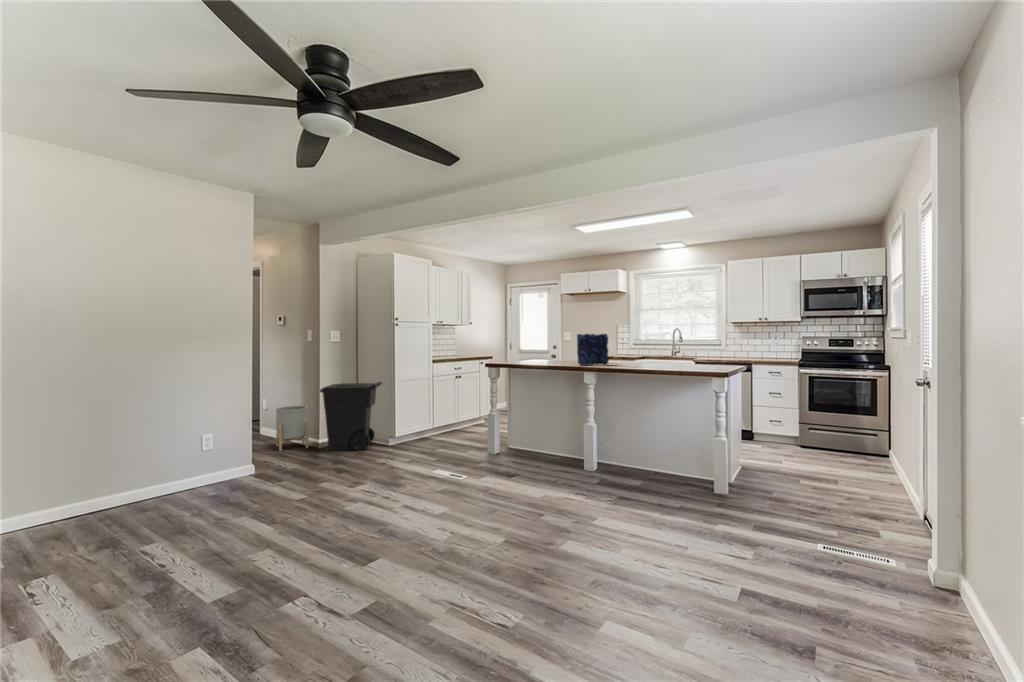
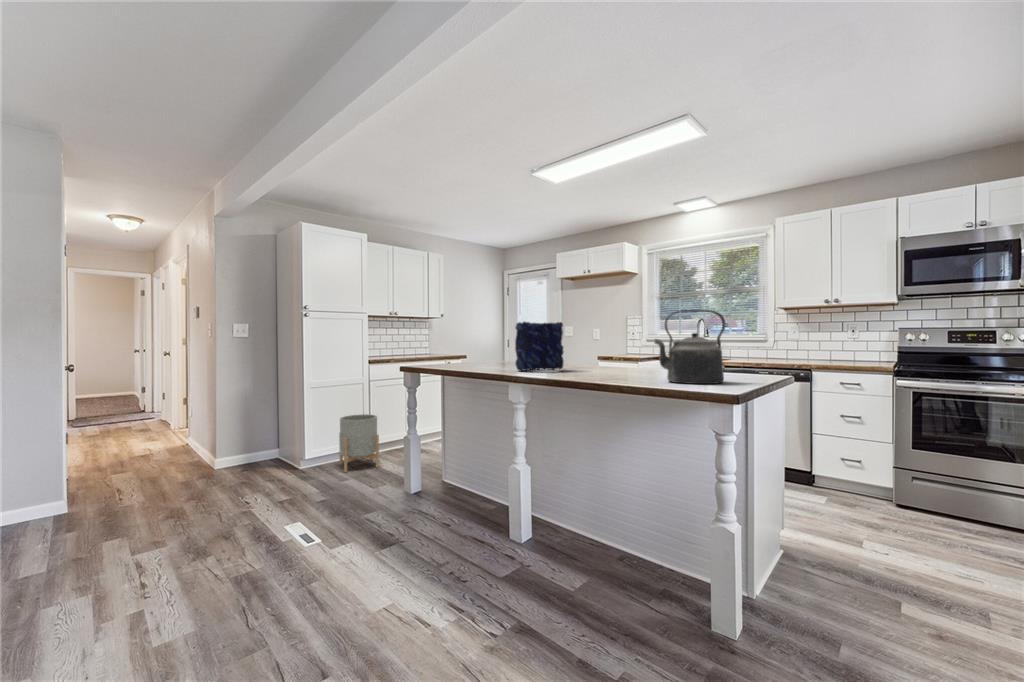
kettle: none [681,330,718,369] -> present [655,310,725,384]
trash can: present [320,381,382,451] -> none [196,386,294,478]
planter: present [276,406,308,451] -> present [339,414,379,472]

